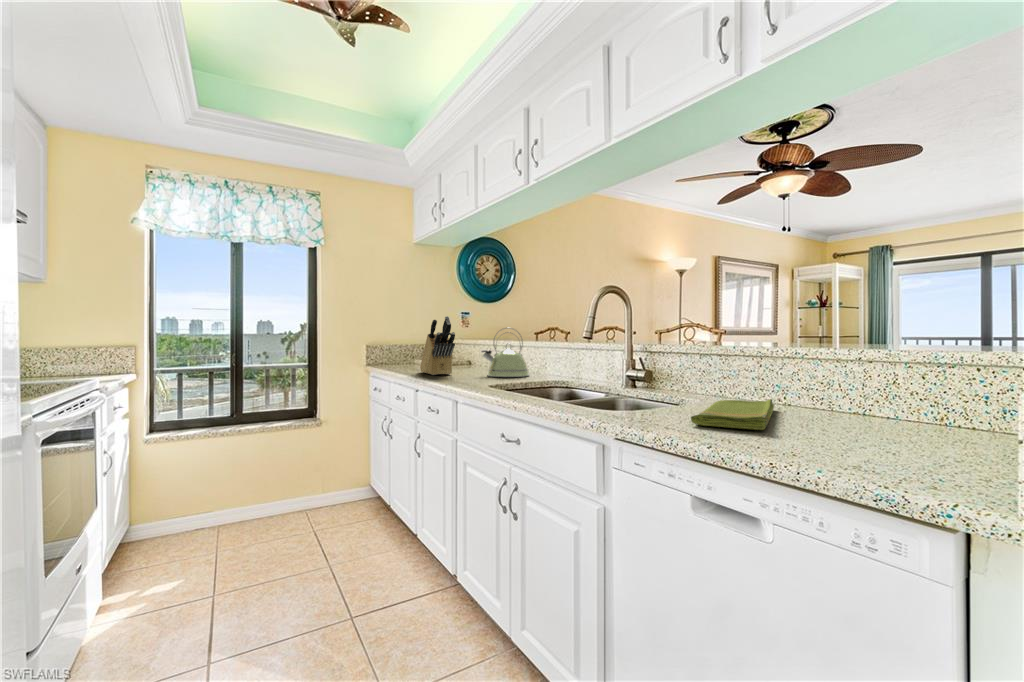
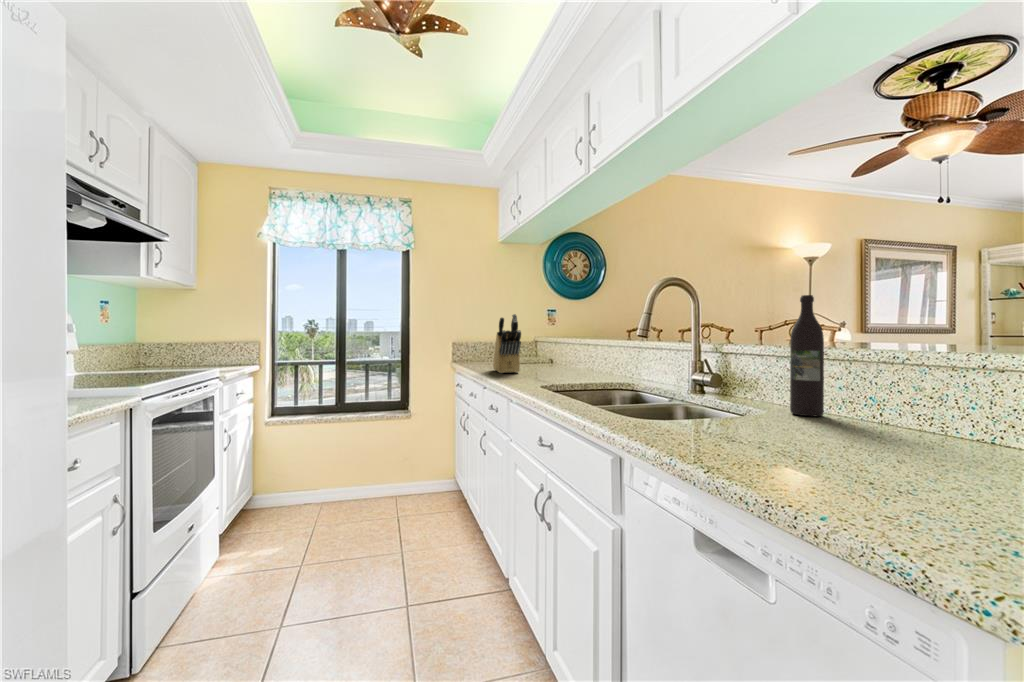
wine bottle: none [718,305,743,402] -> present [790,295,824,416]
kettle: present [482,328,529,377] -> none [548,325,598,377]
dish towel: present [691,399,774,430] -> none [714,413,857,454]

